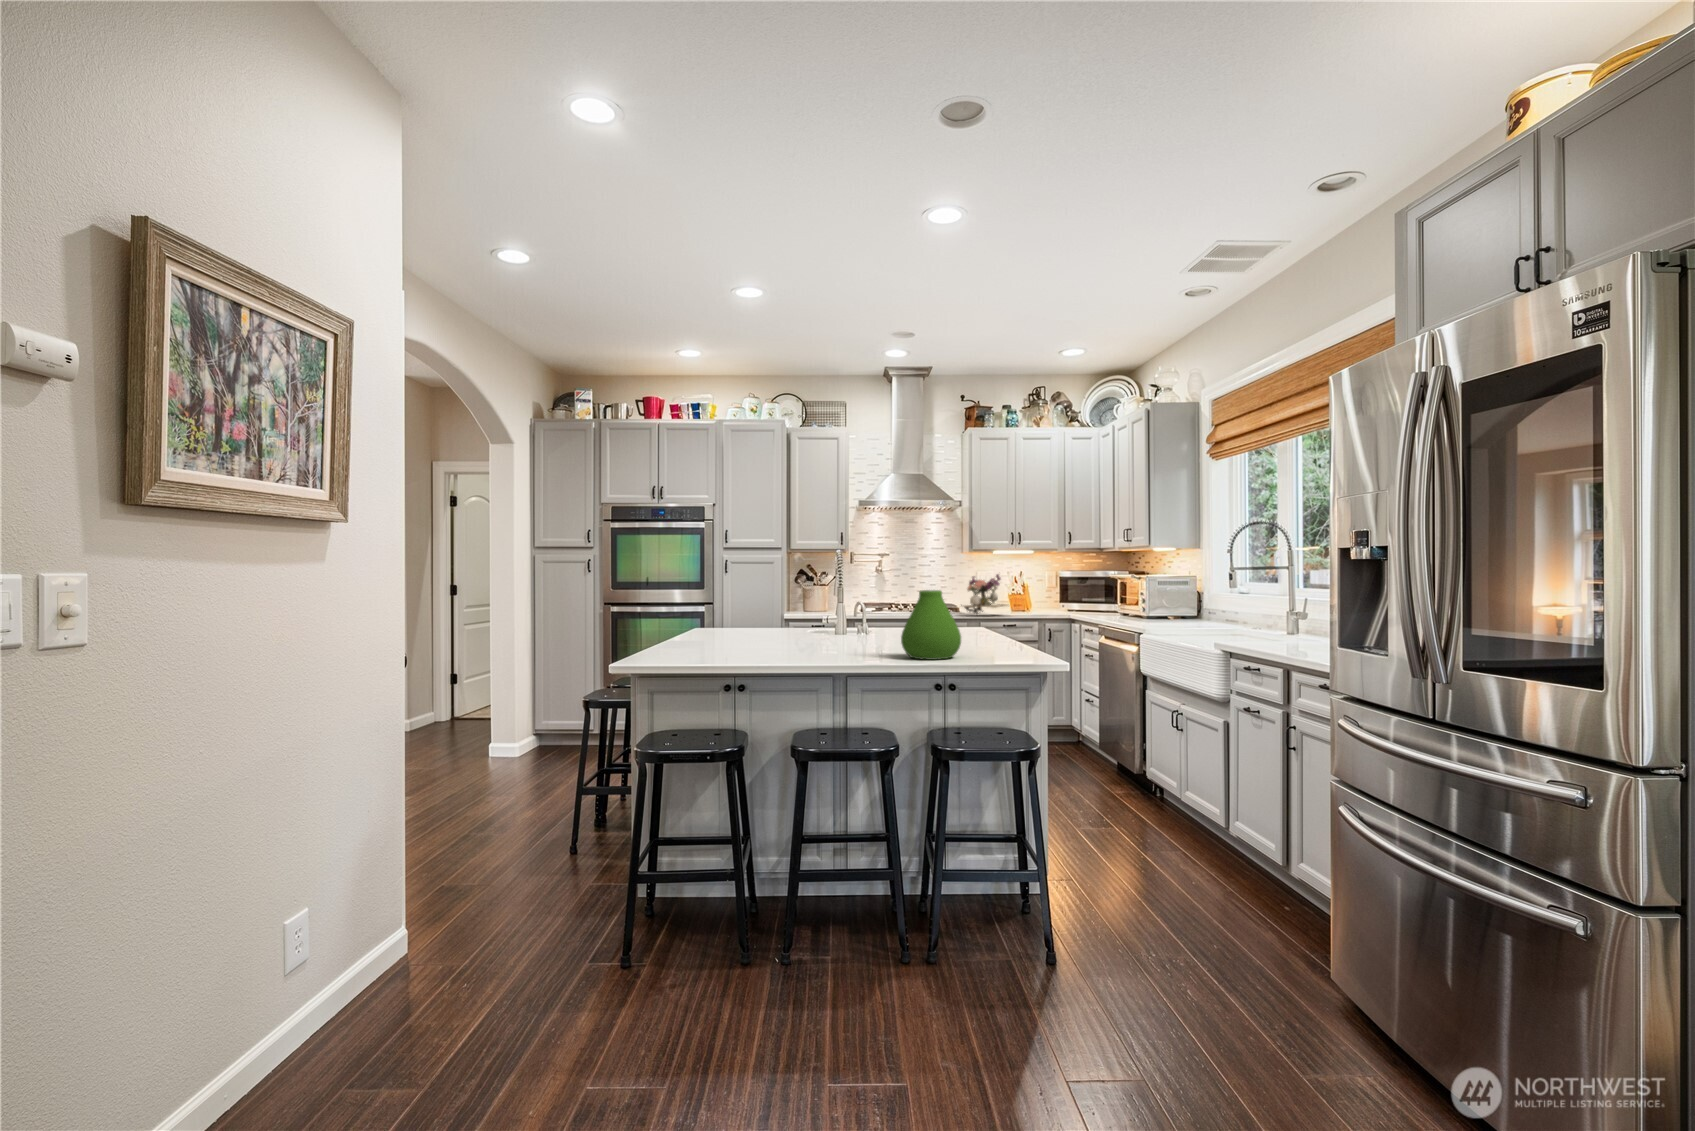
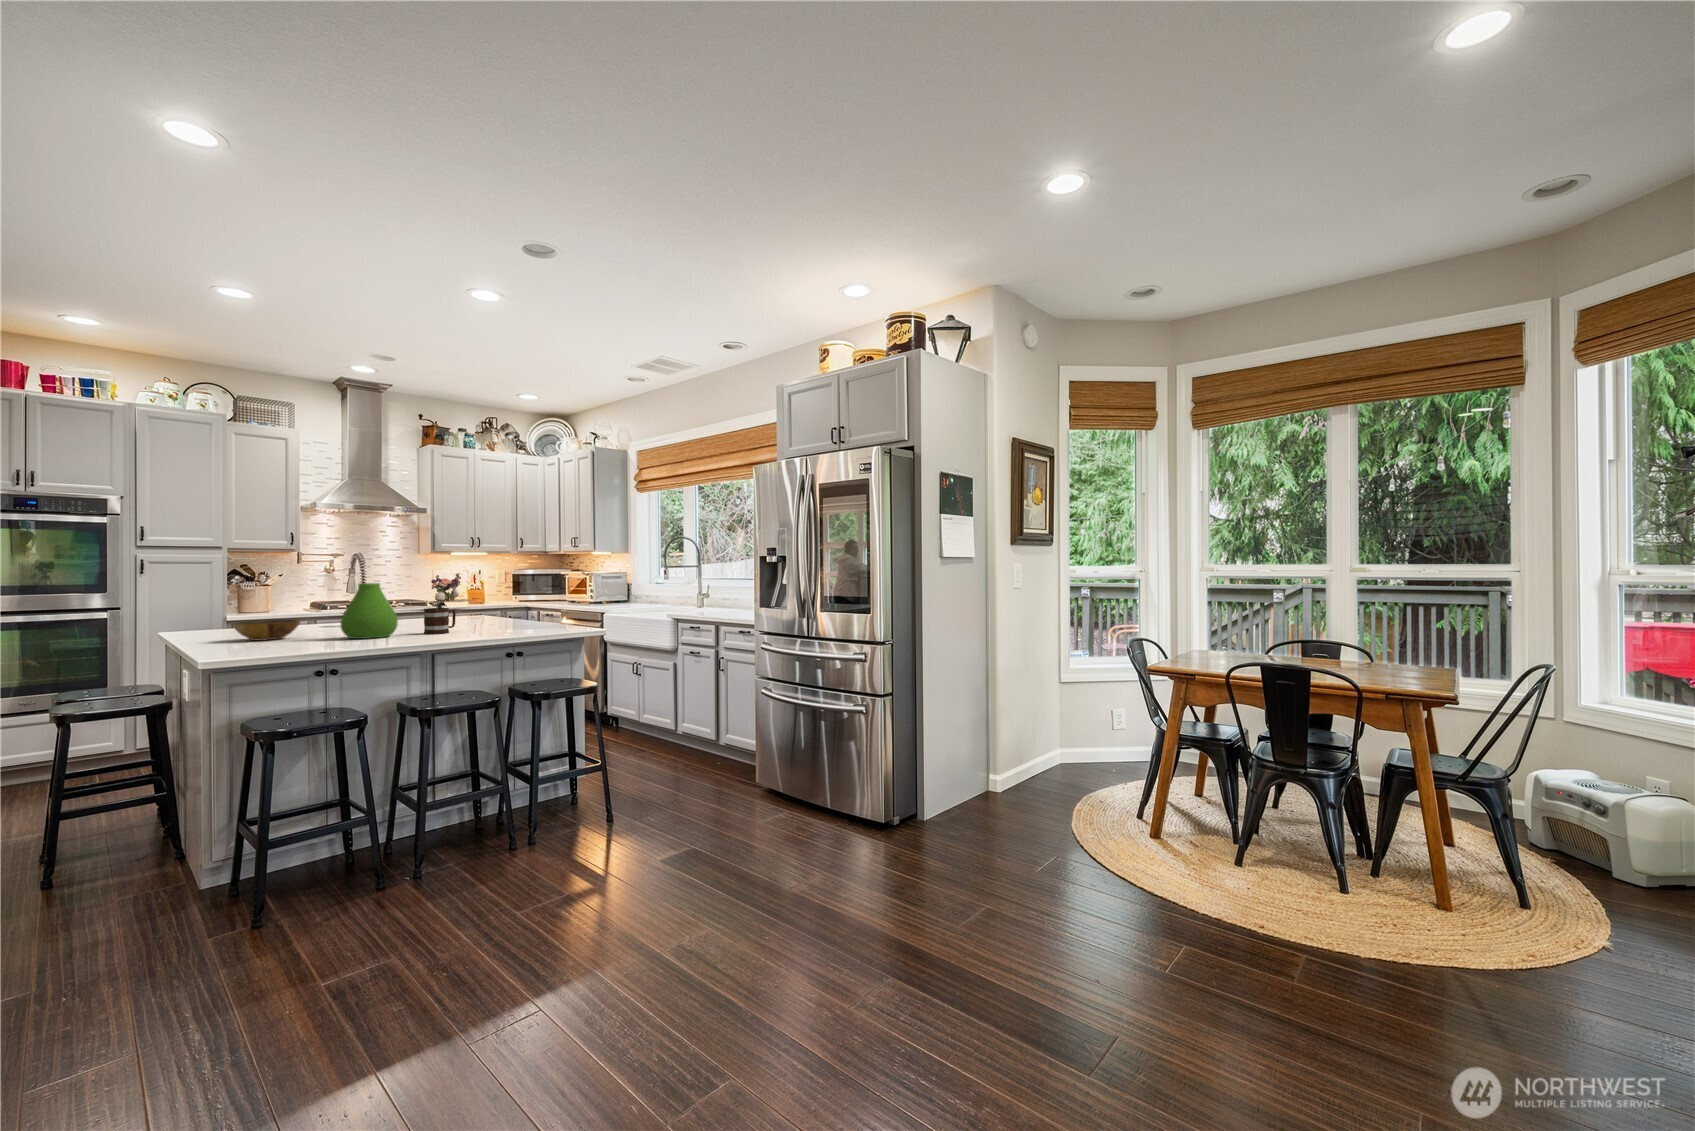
vase: present [901,590,961,660] -> present [341,583,398,639]
mug: none [845,623,882,656] -> present [424,608,456,634]
bowl: none [688,627,747,649] -> present [232,620,300,641]

